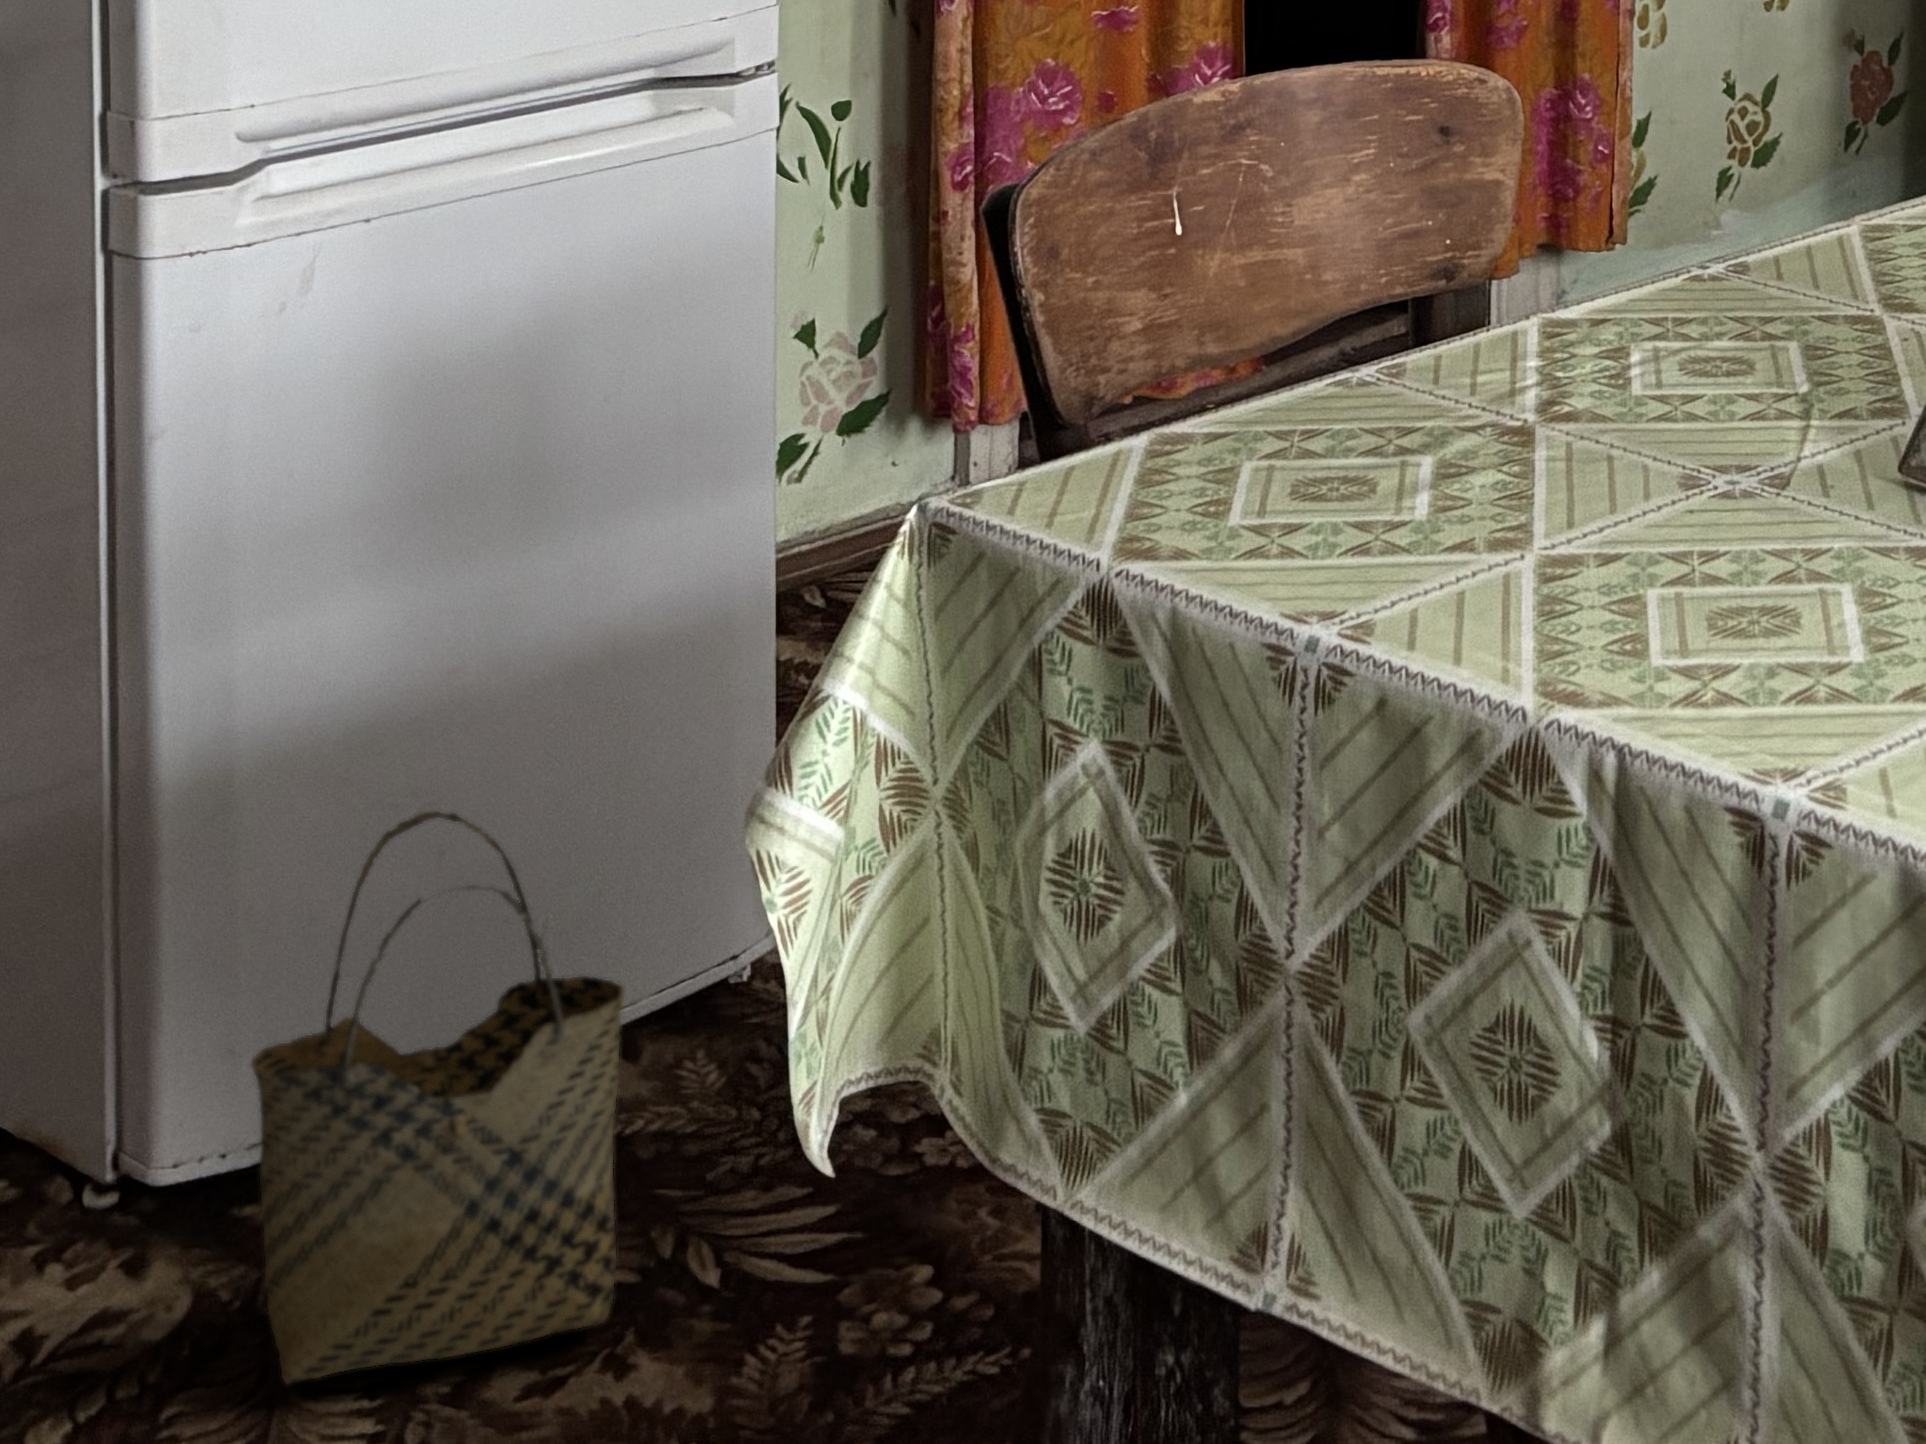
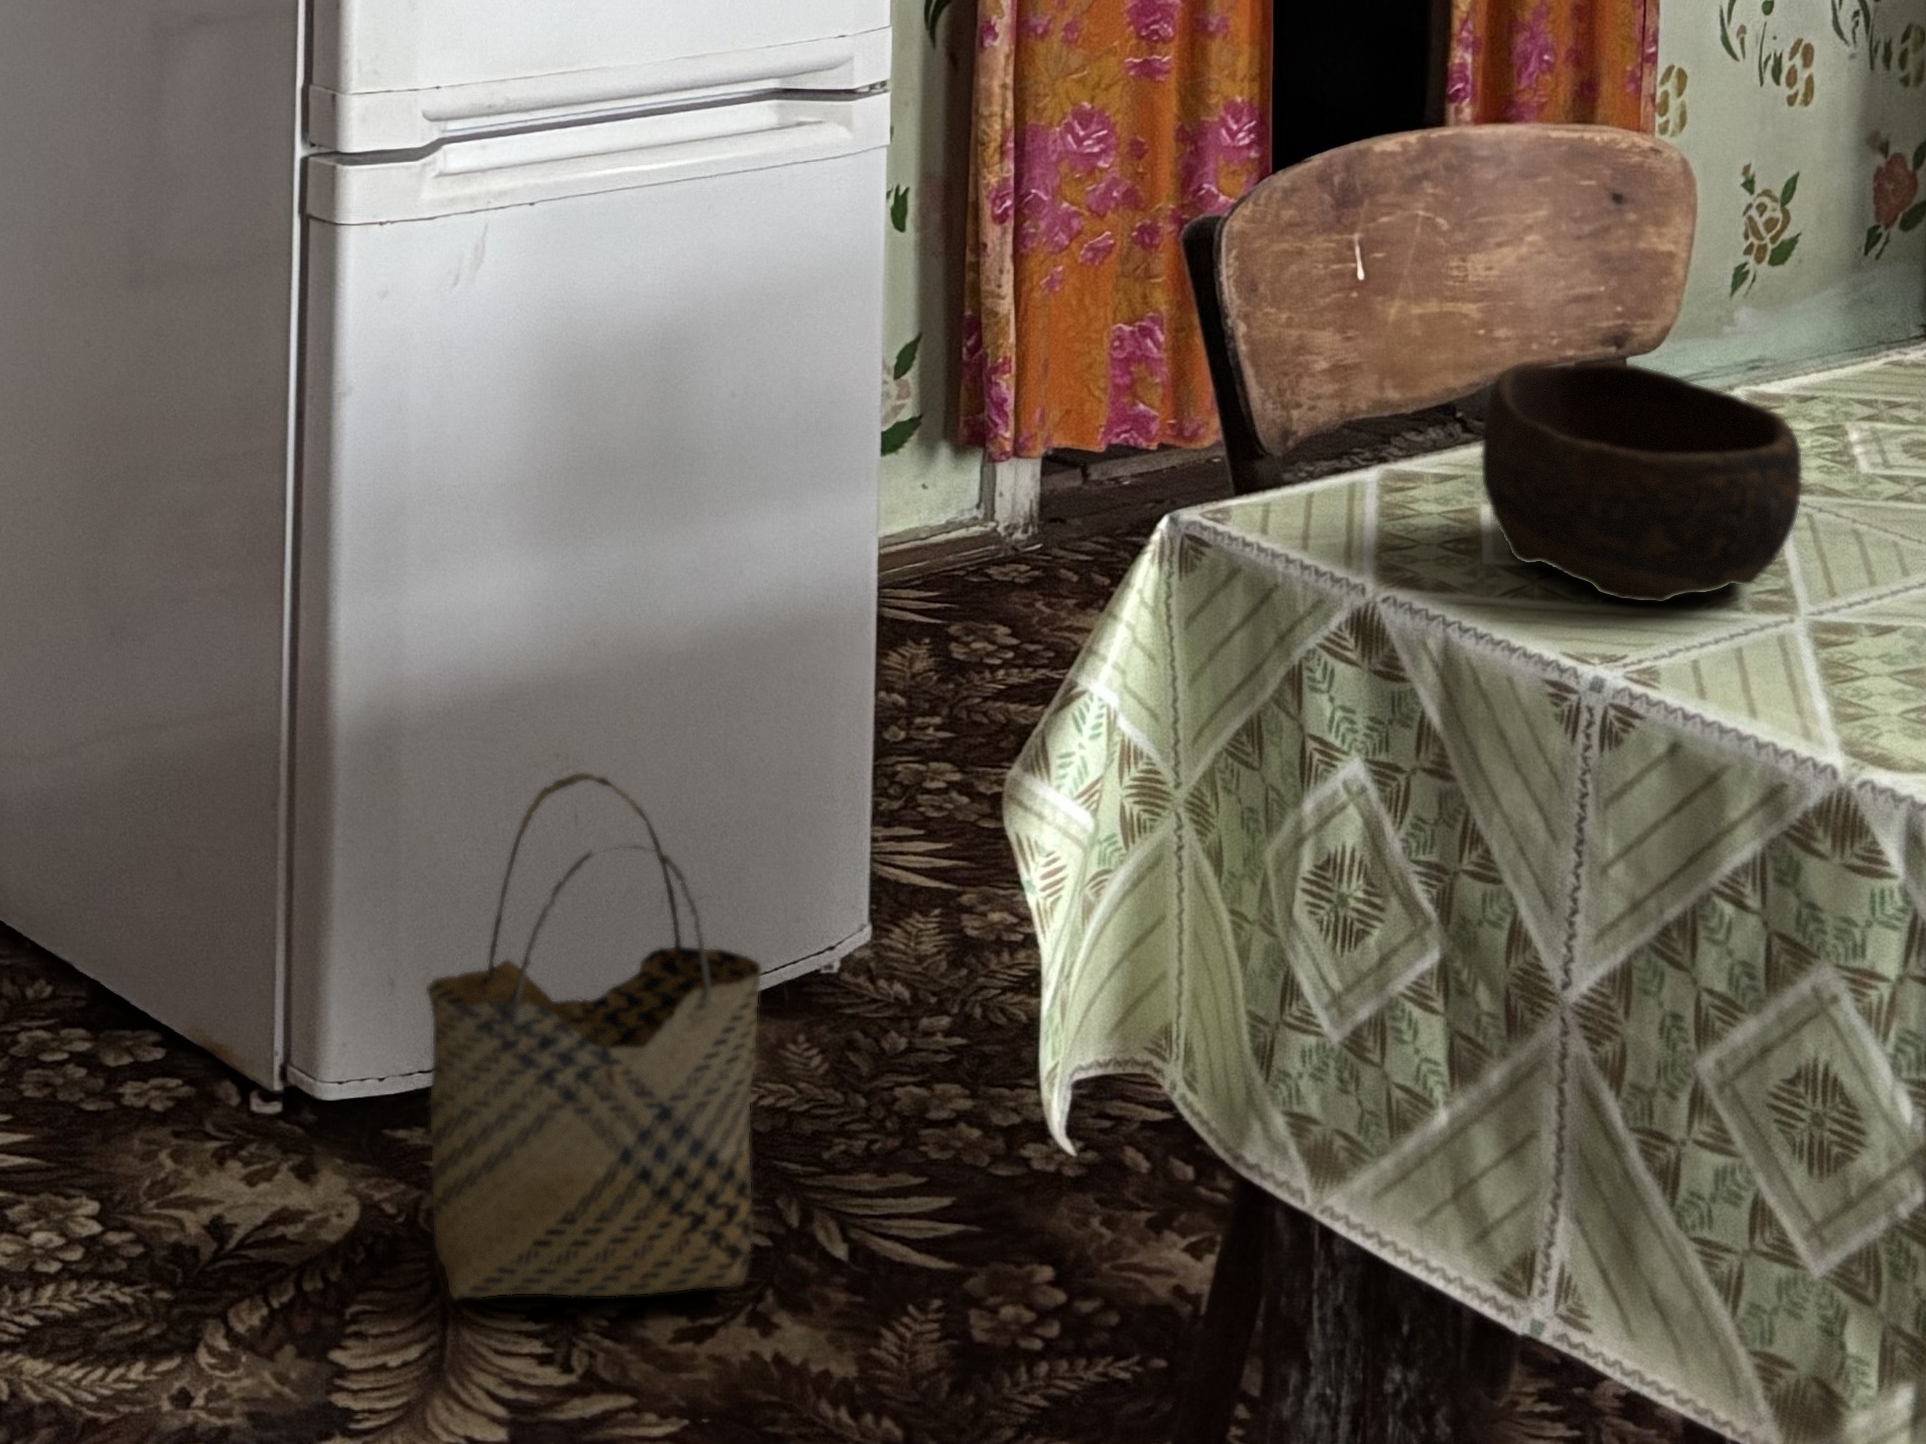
bowl: none [1244,314,1549,555] -> present [1481,362,1802,602]

